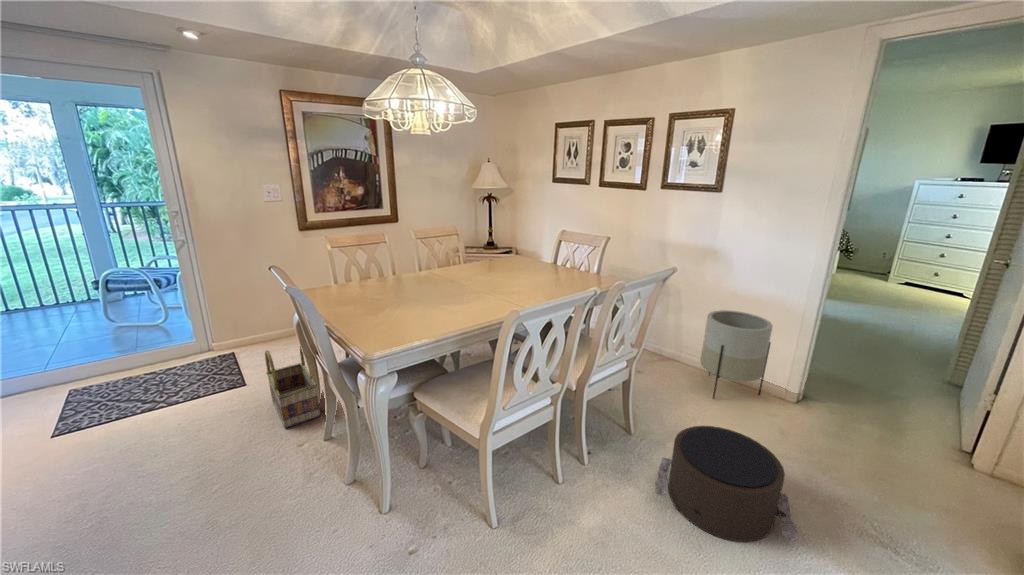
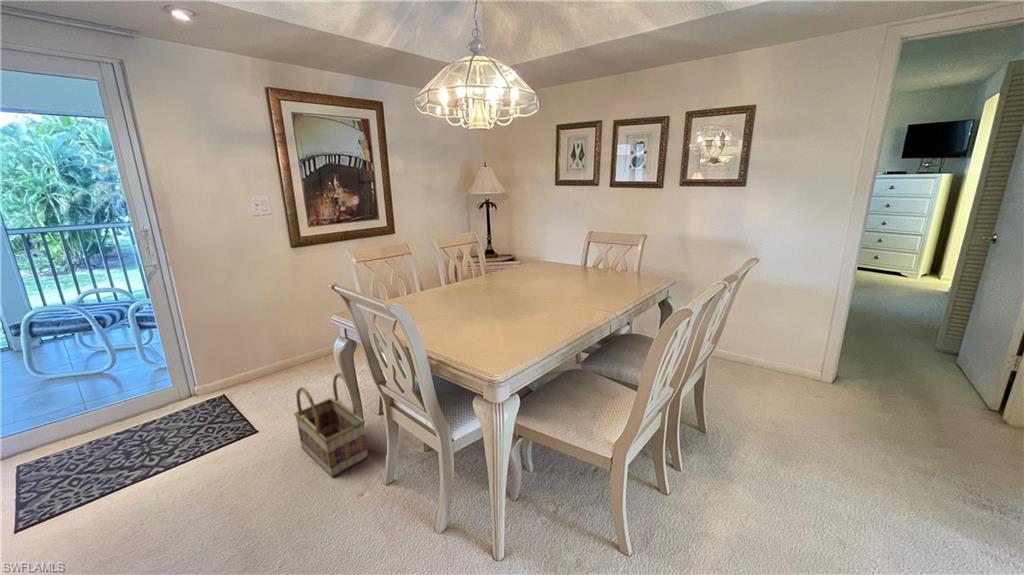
planter: present [700,310,772,398] -> none [740,300,812,388]
pouf: present [655,426,797,542] -> none [759,415,930,529]

